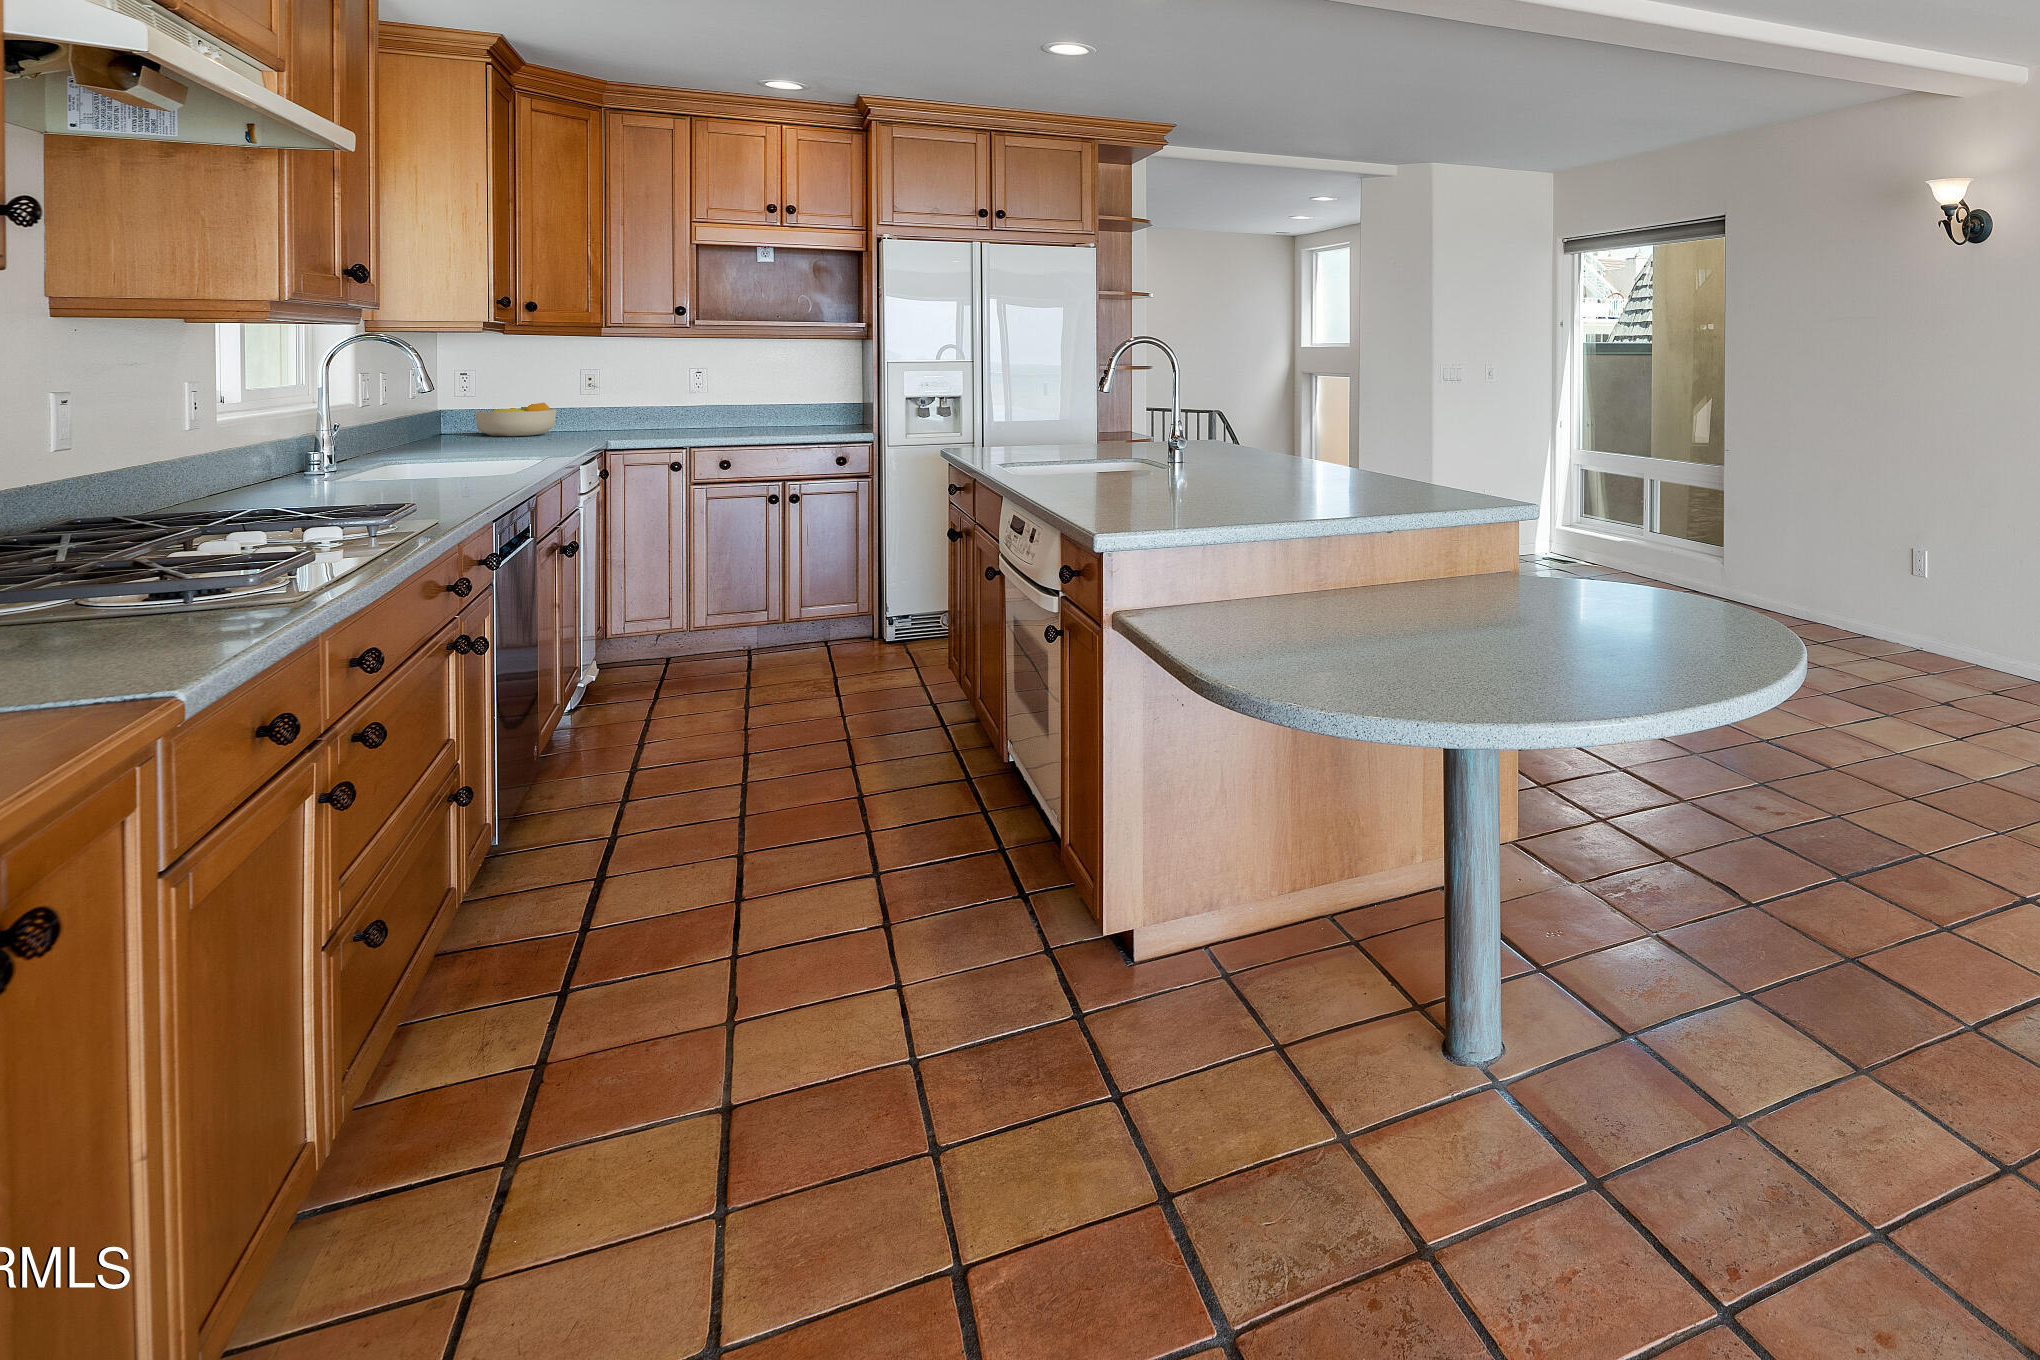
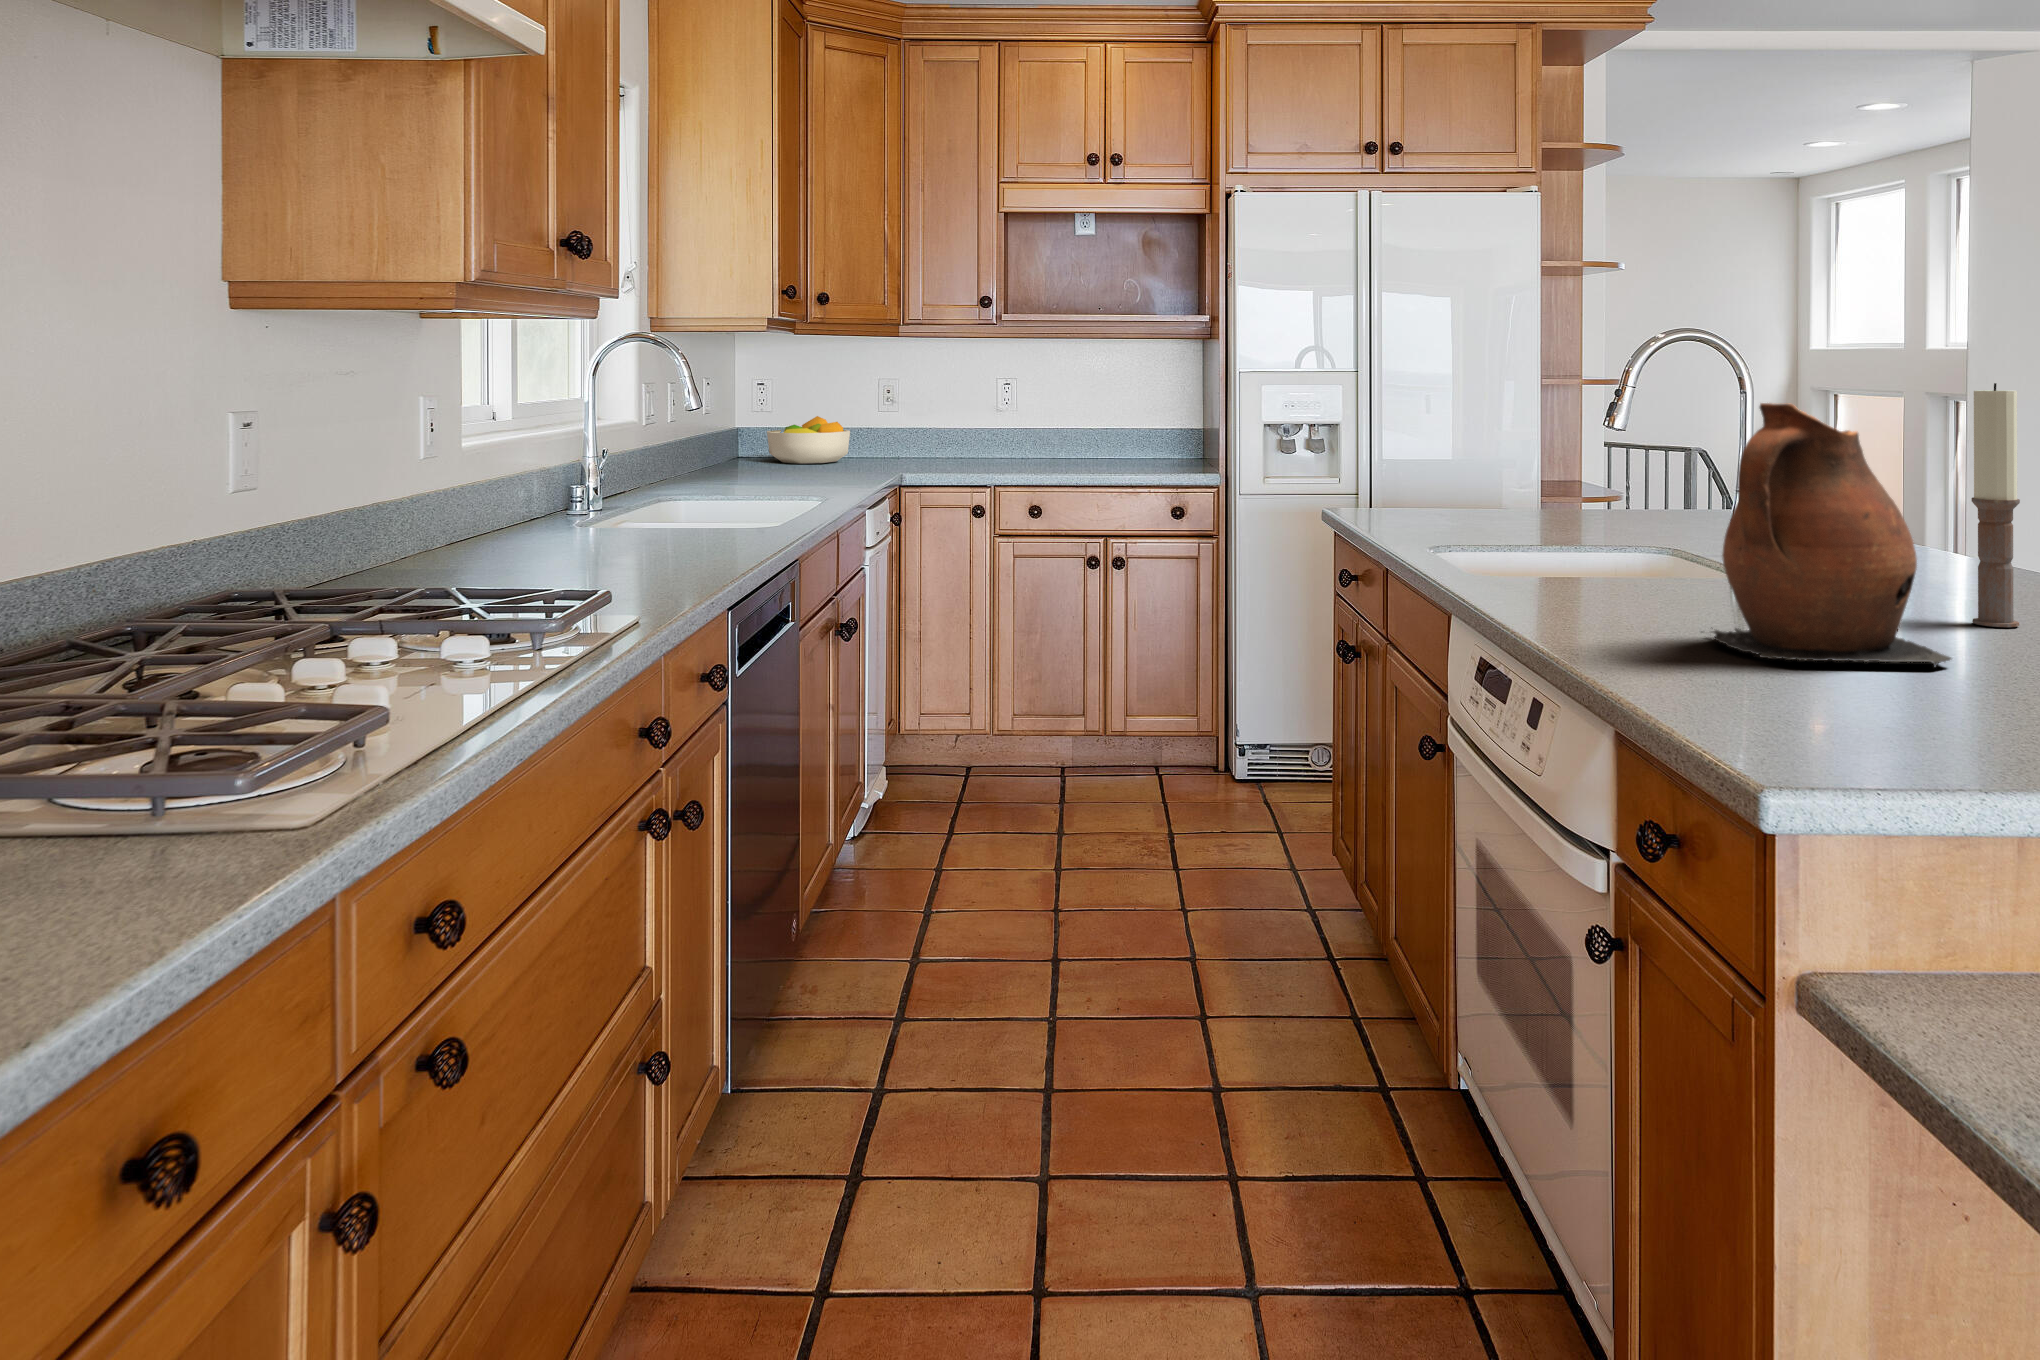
candle: none [1265,369,1285,487] -> present [1972,383,2020,627]
ceramic pitcher: none [1127,380,1236,503] -> present [1712,403,1951,667]

